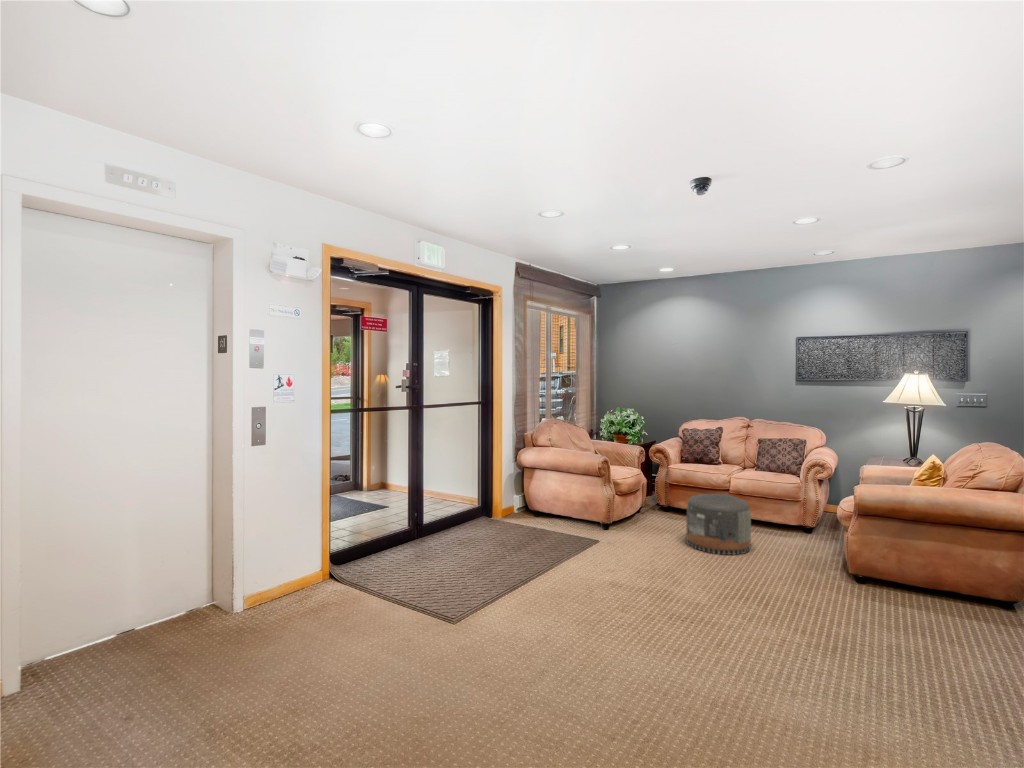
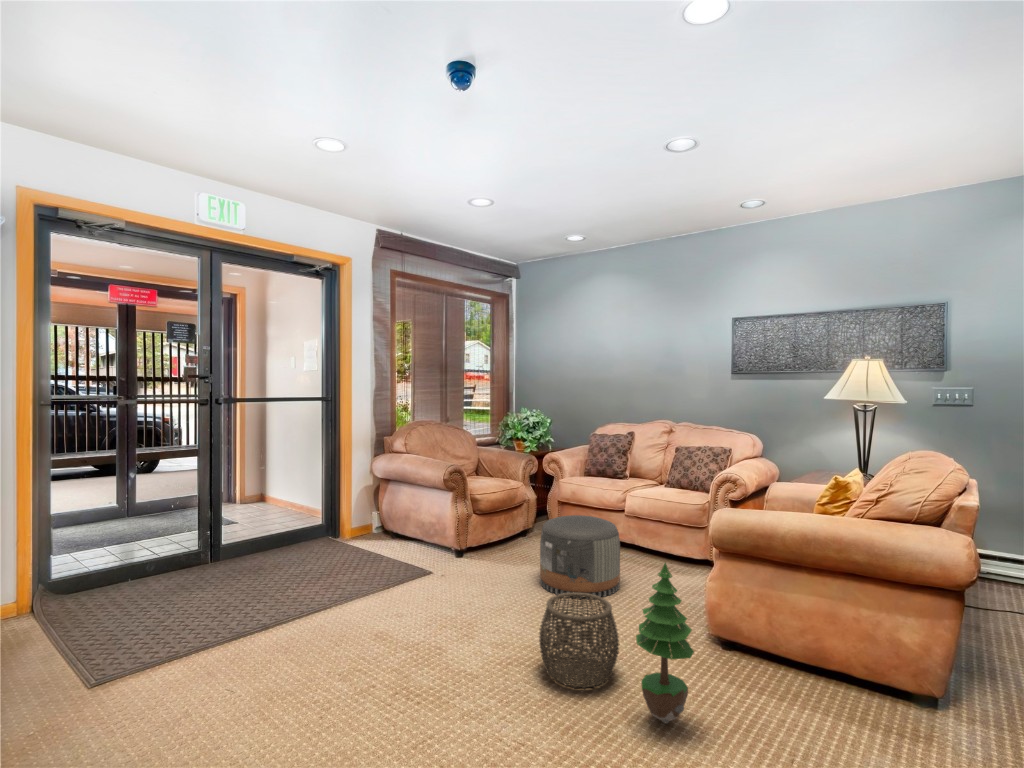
potted tree: none [833,522,879,627] -> present [636,563,694,724]
woven basket: none [744,547,807,610] -> present [539,593,619,688]

